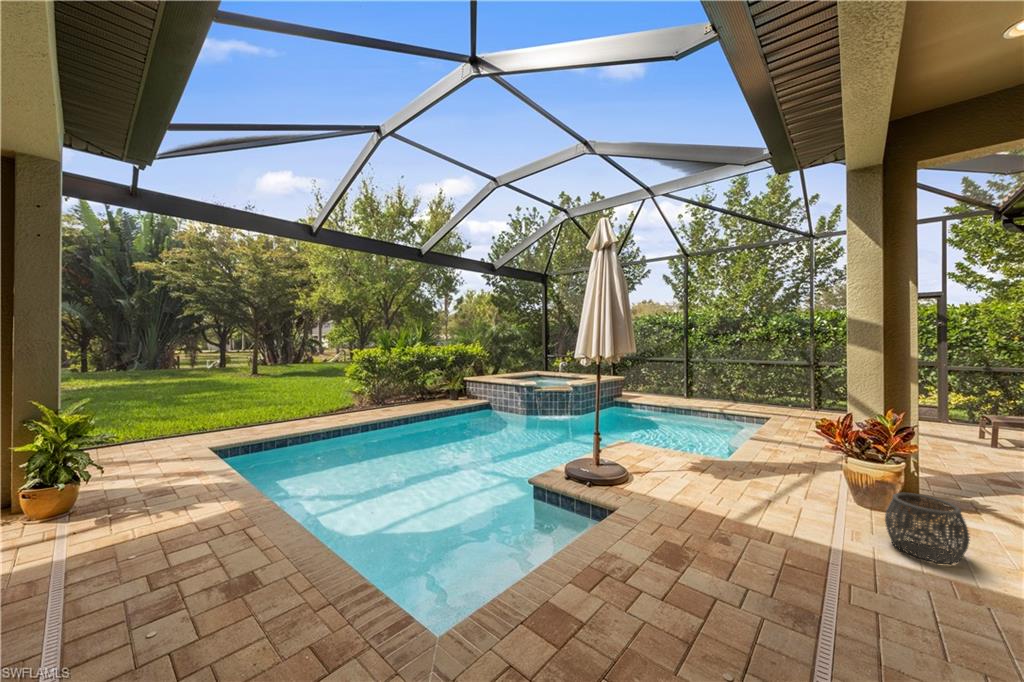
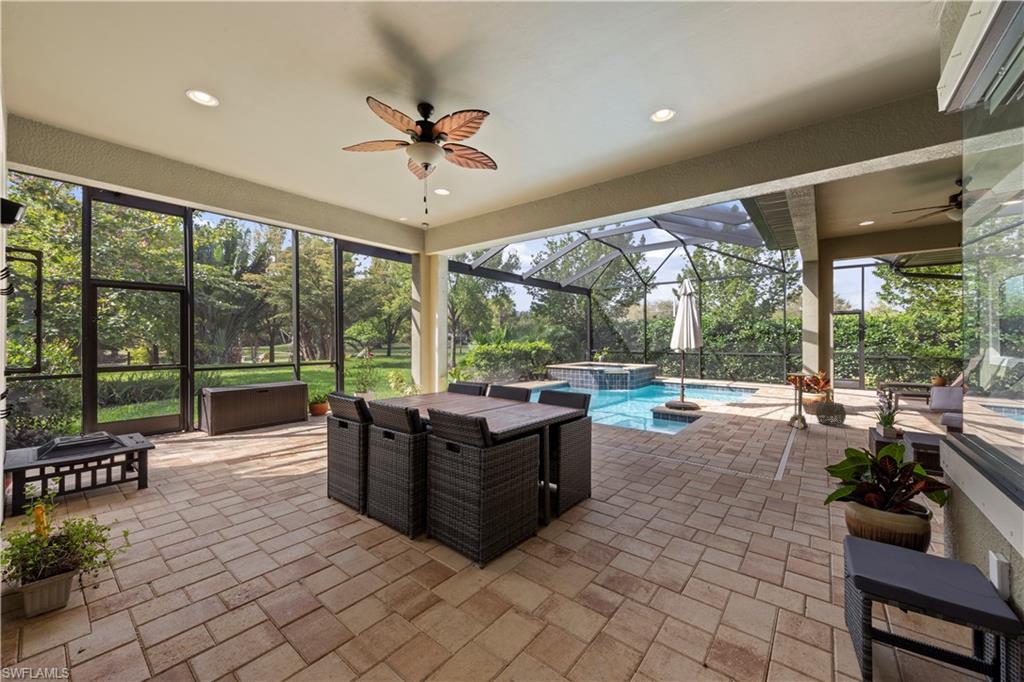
side table: none [811,428,881,585] -> present [787,373,812,429]

